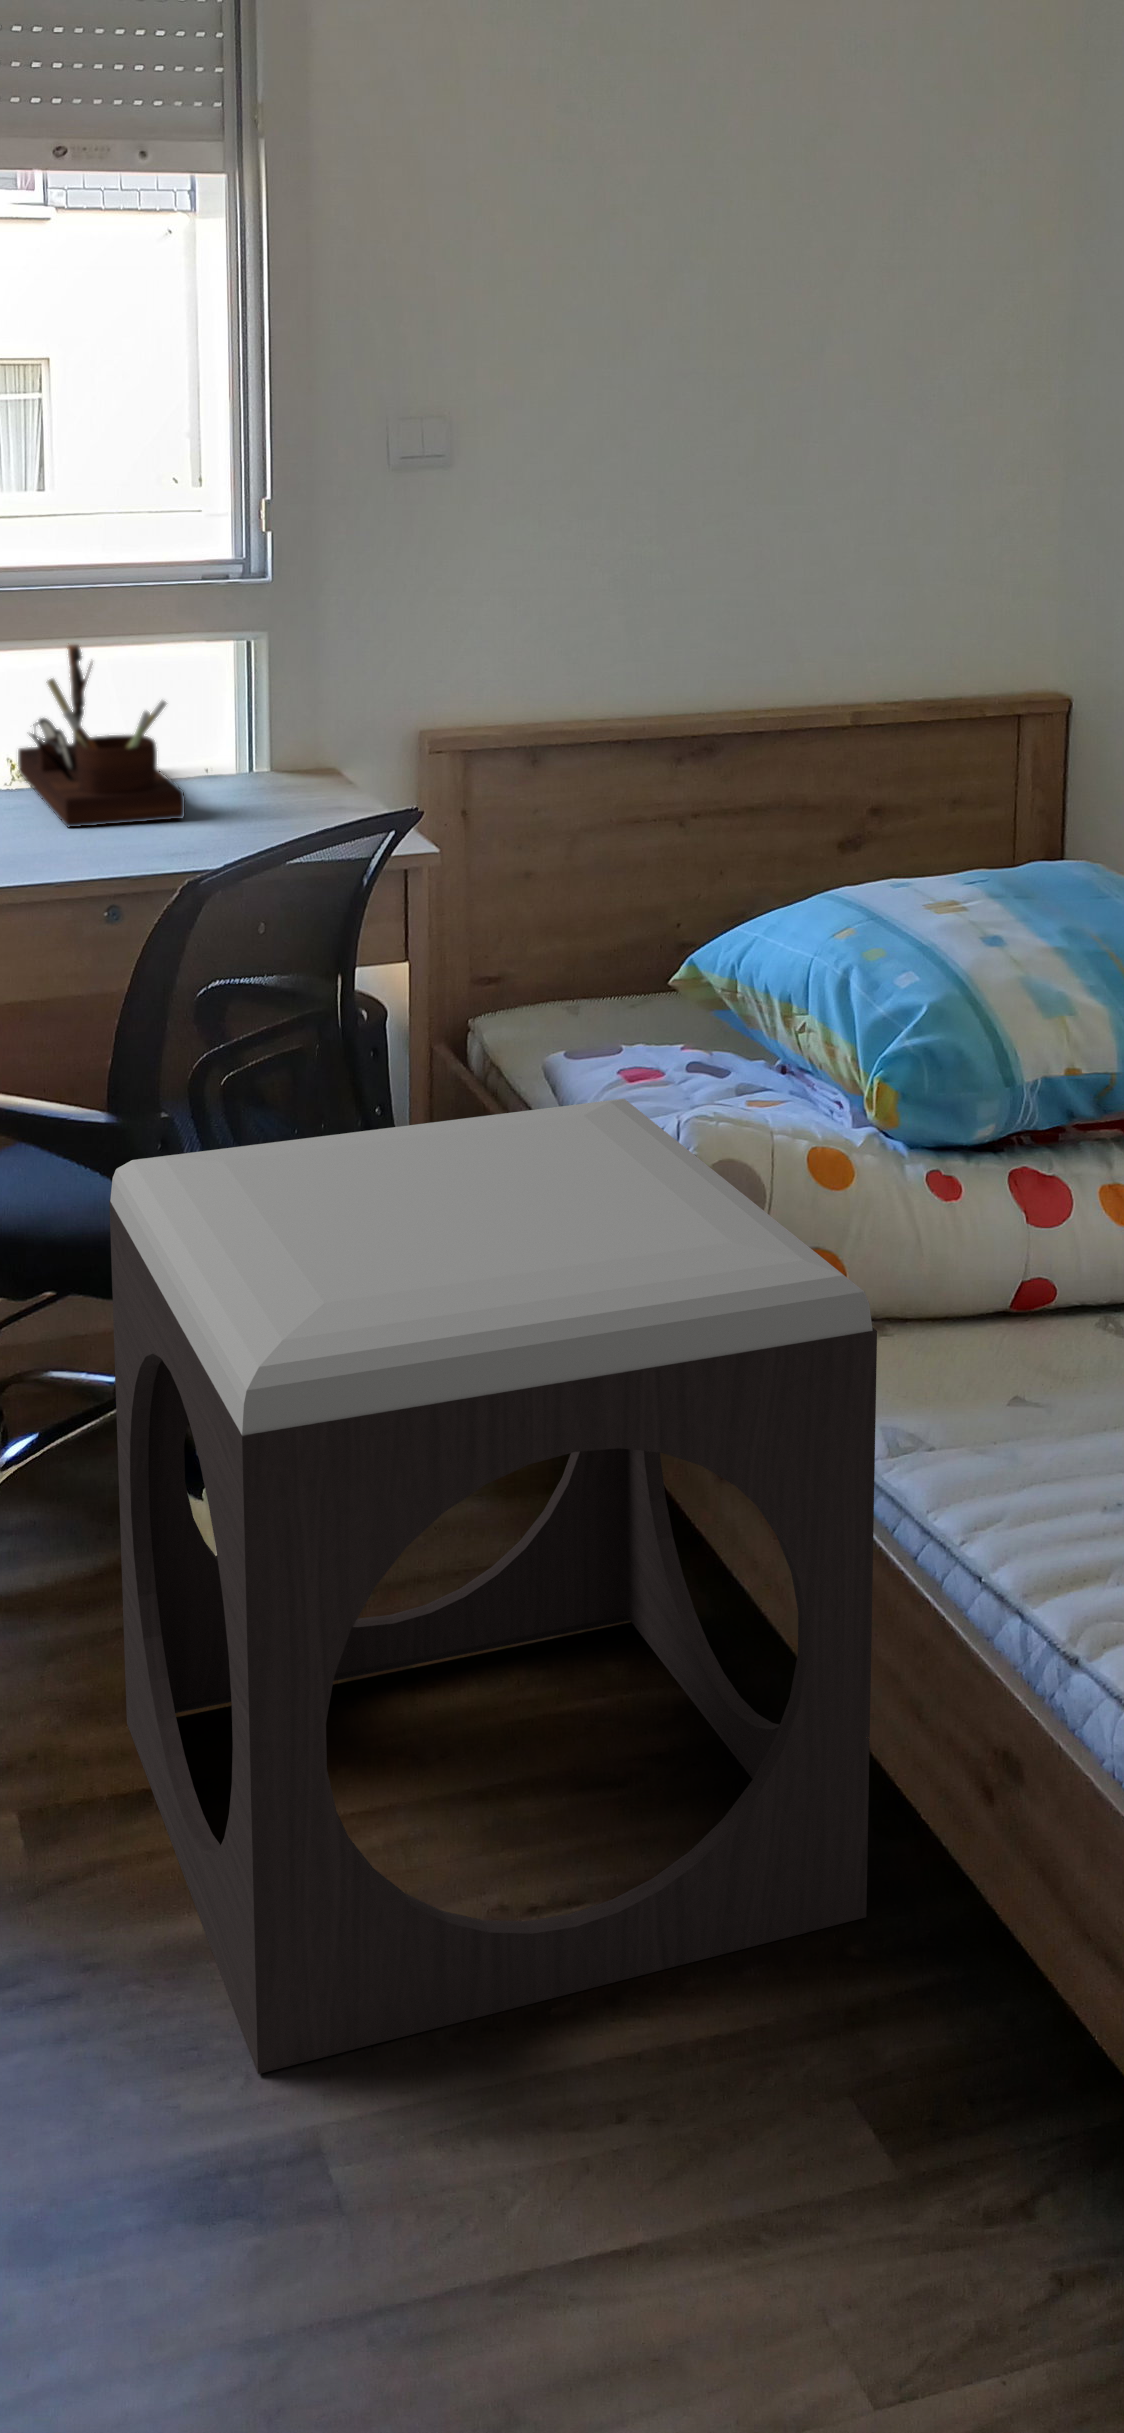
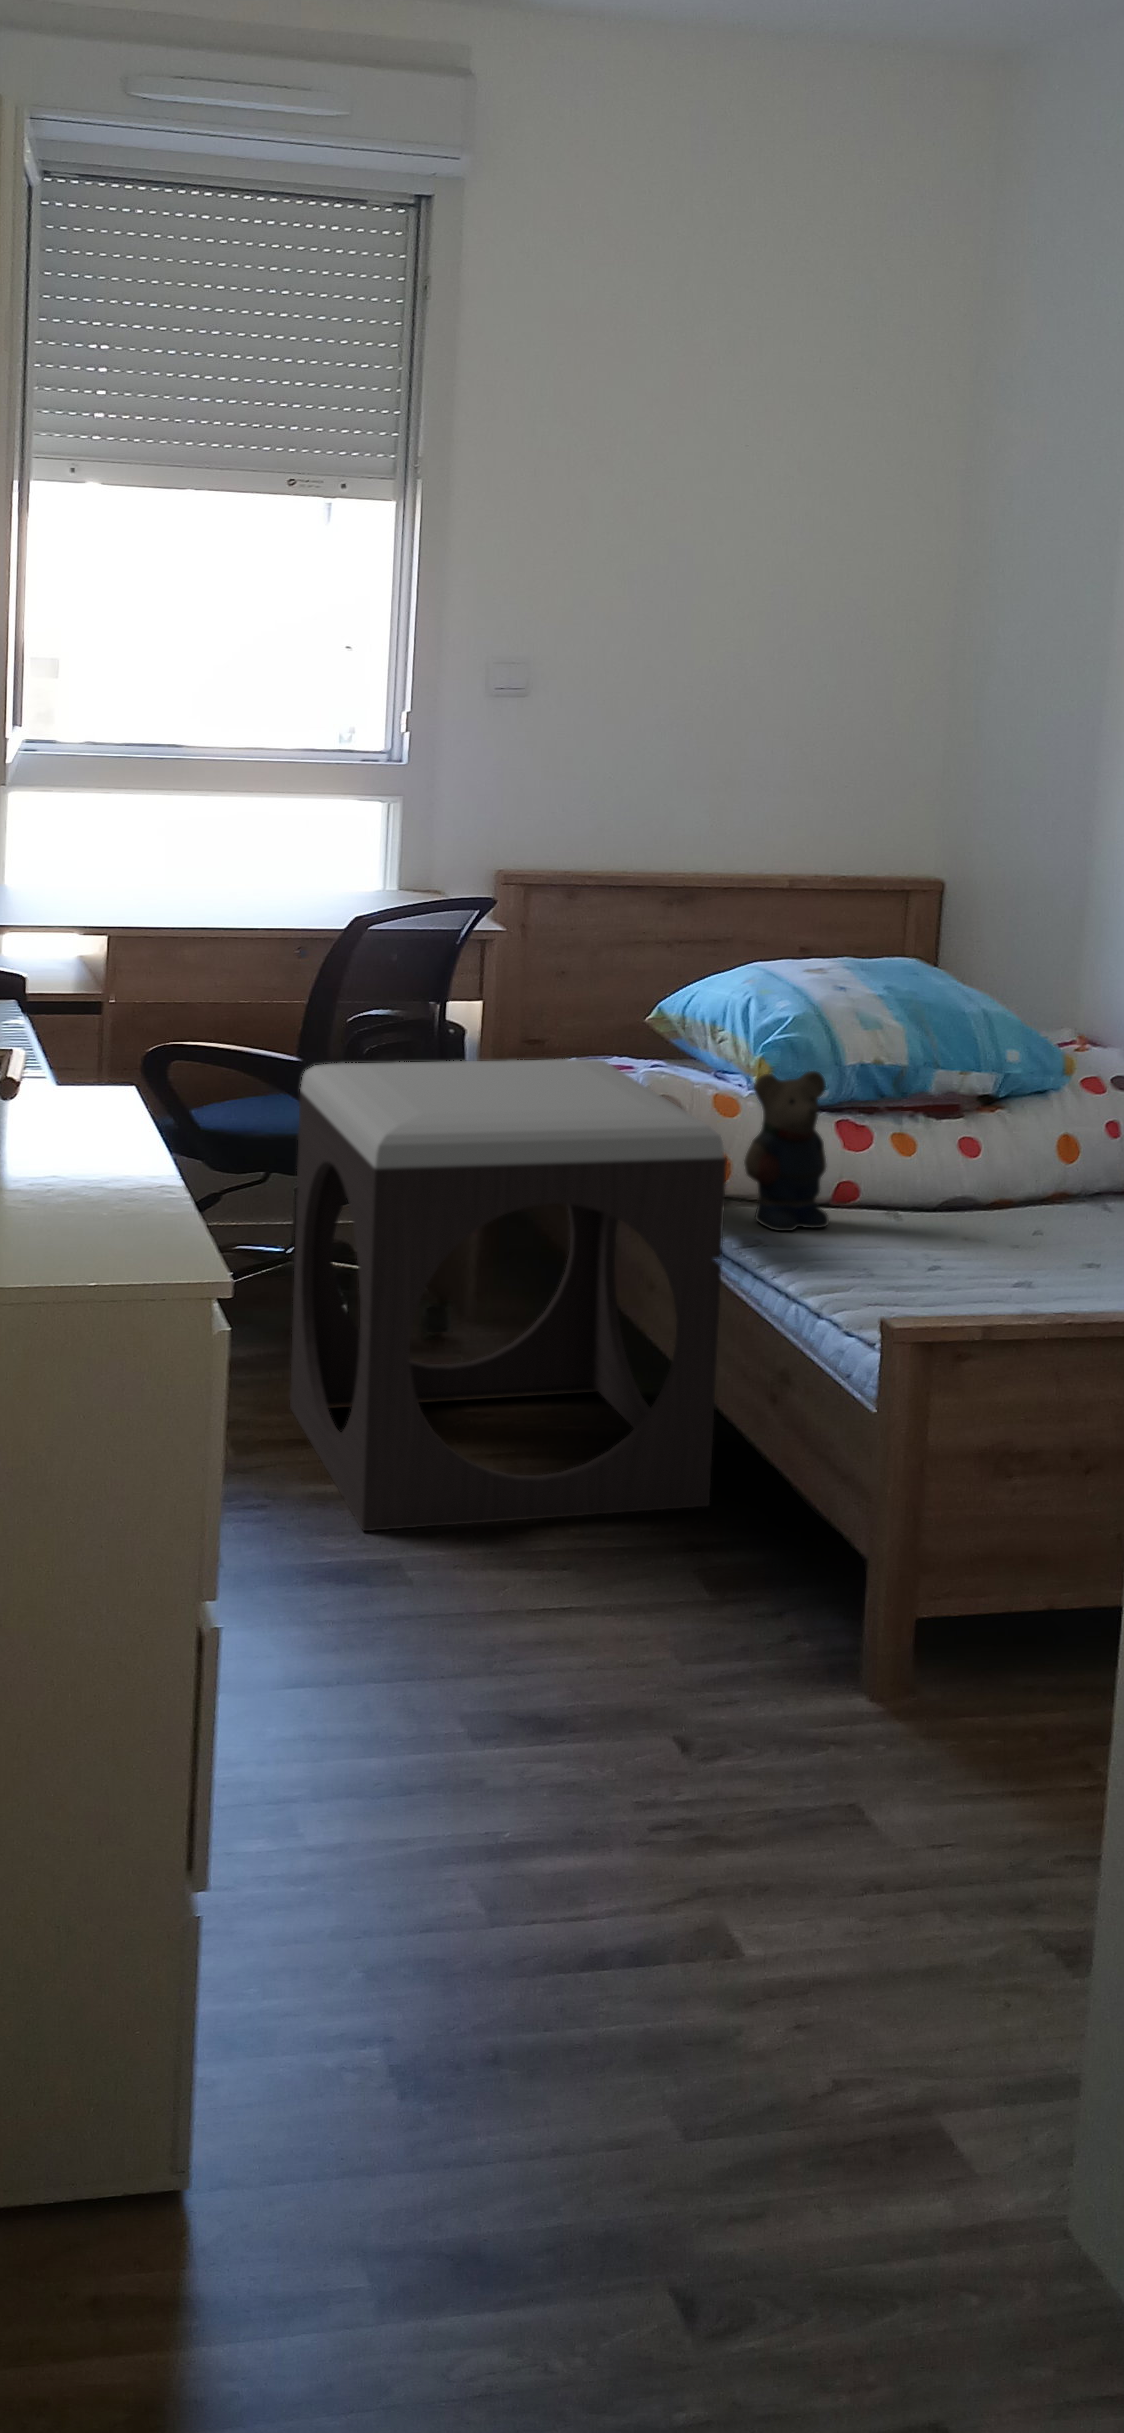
desk organizer: present [18,645,185,827] -> none [239,797,347,905]
teddy bear: none [884,1121,1027,1404] -> present [744,1071,829,1231]

